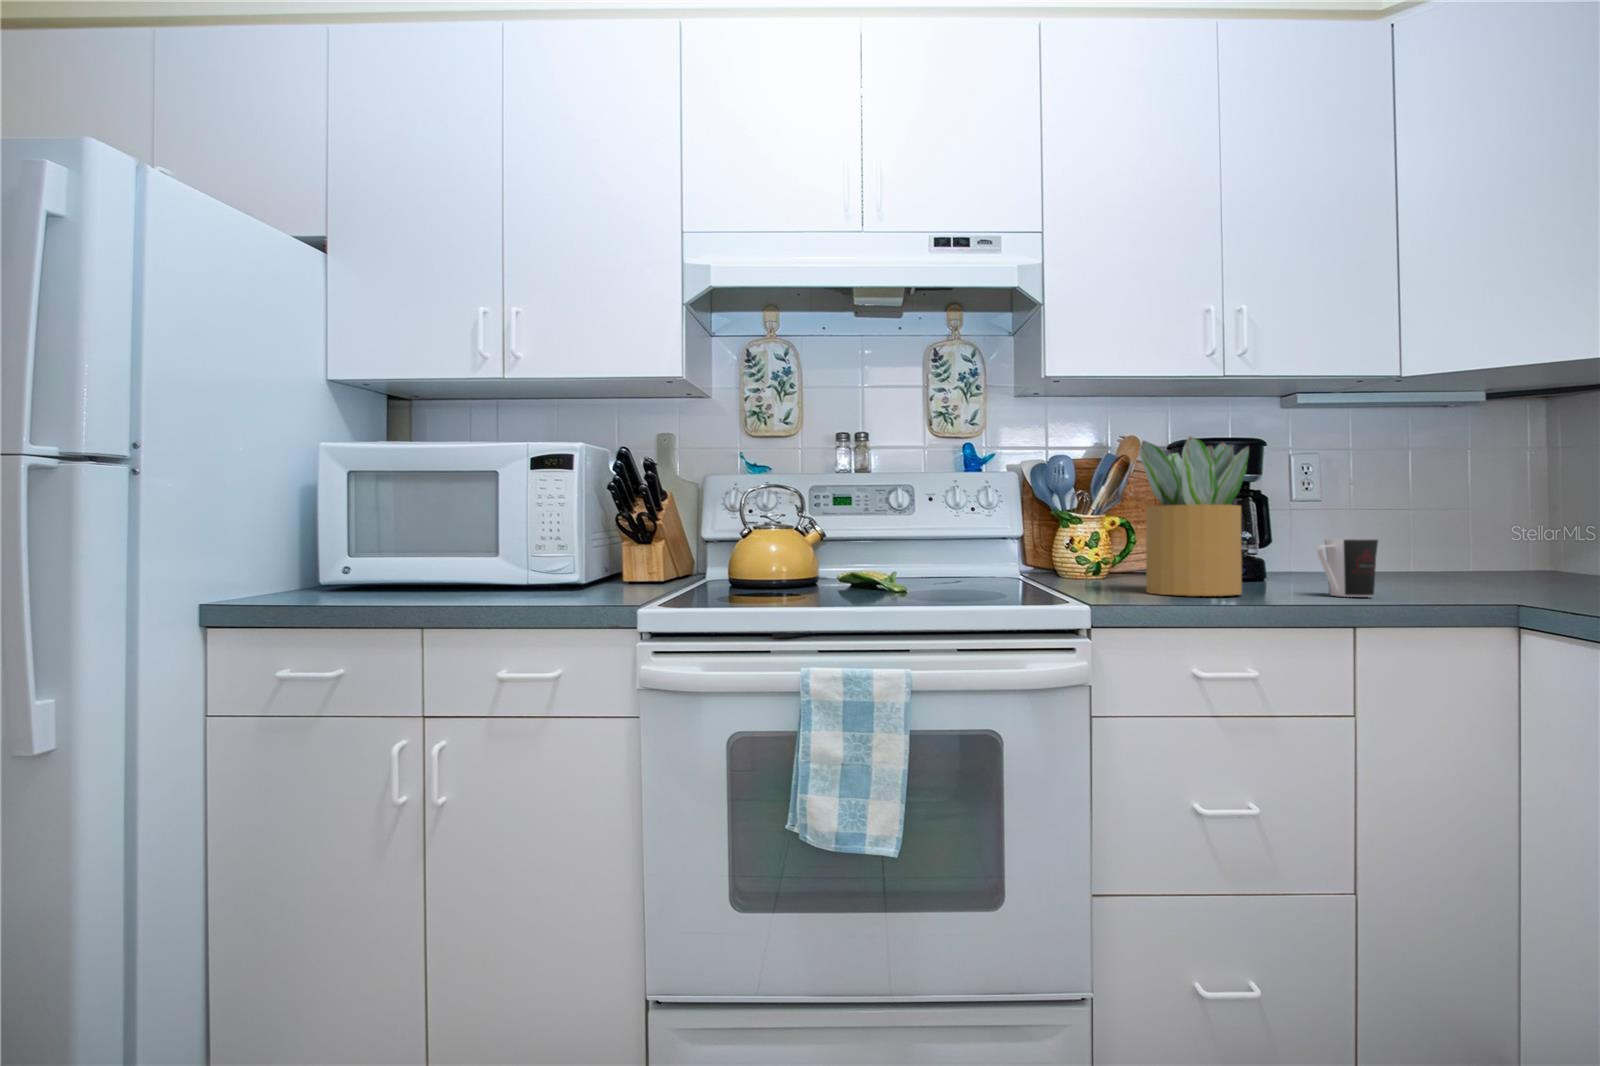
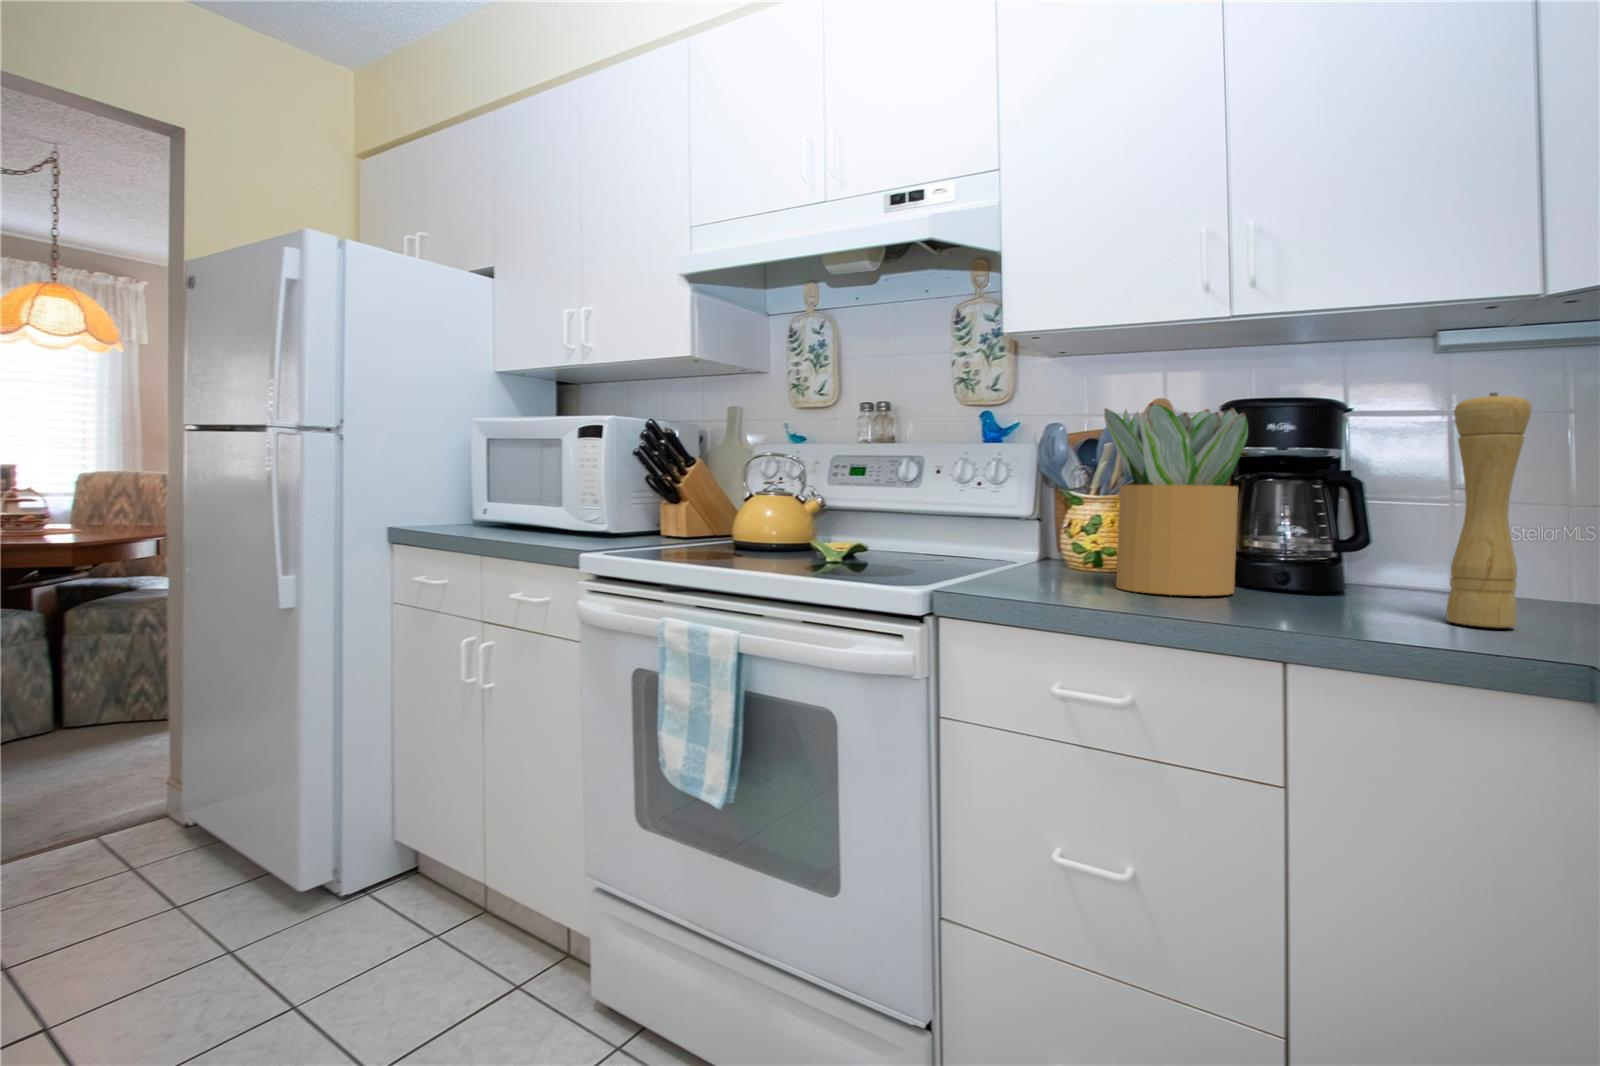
pepper mill: none [1407,434,1458,605] -> present [1446,393,1532,628]
coffee cup: present [1317,539,1378,597] -> none [1342,530,1436,608]

